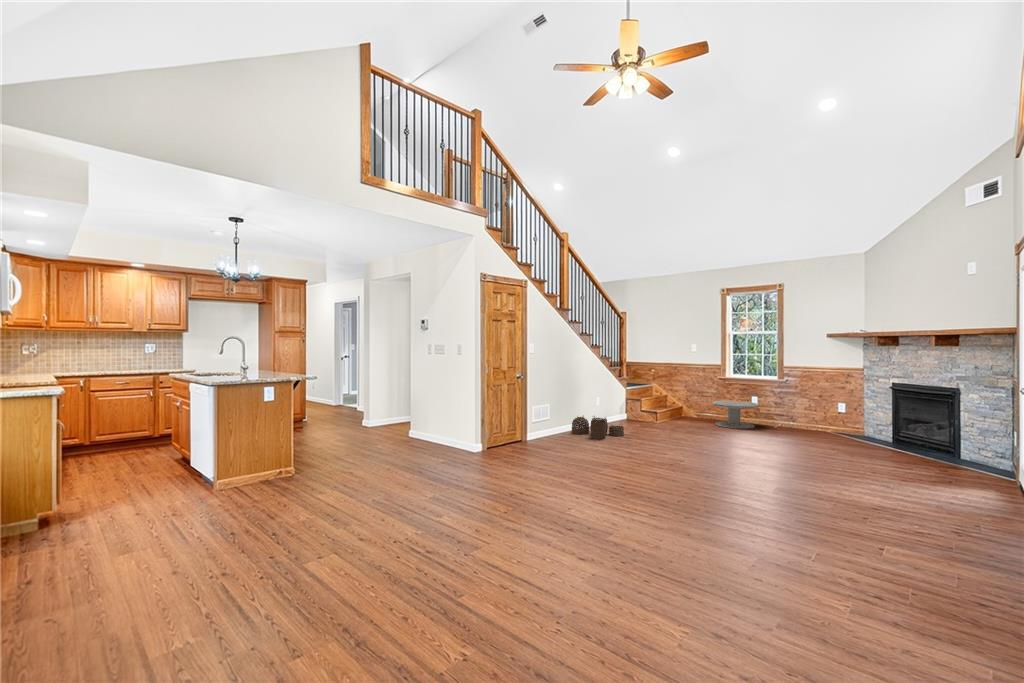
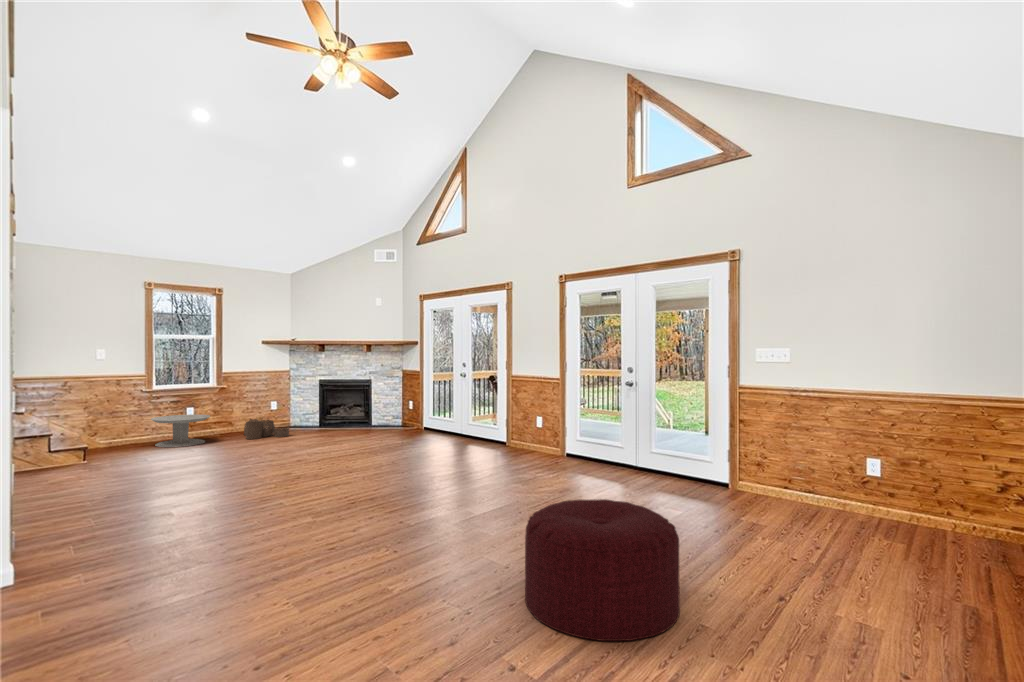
woven basket: present [571,416,624,439] -> present [244,419,289,439]
ottoman: none [303,500,455,645] -> present [525,499,680,641]

